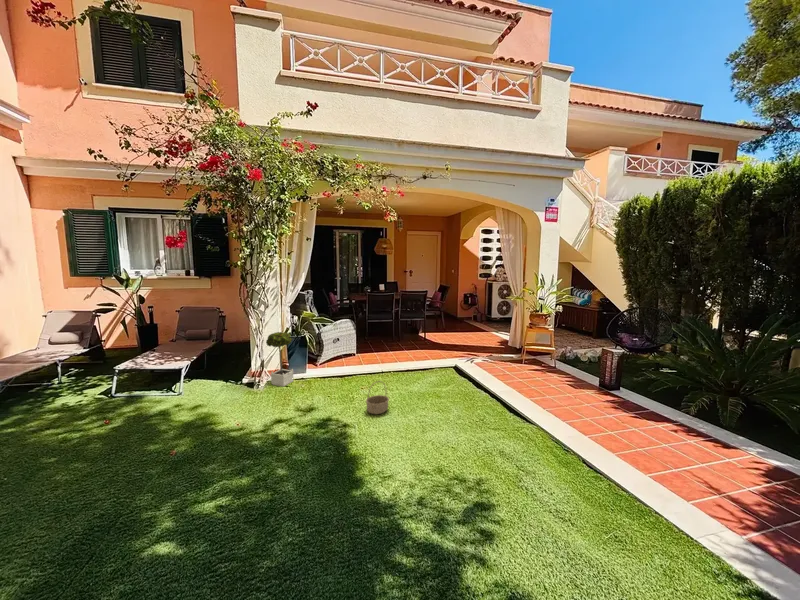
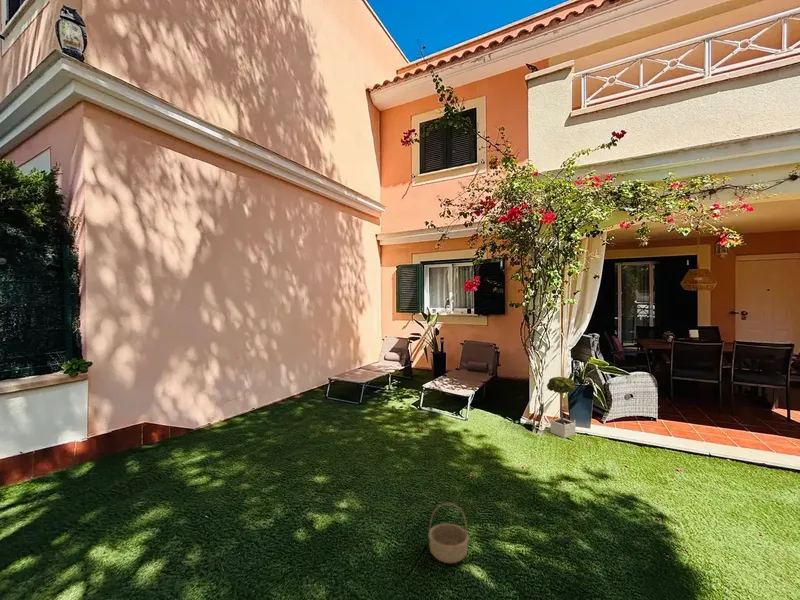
basket: present [366,381,389,414] -> present [429,503,469,563]

